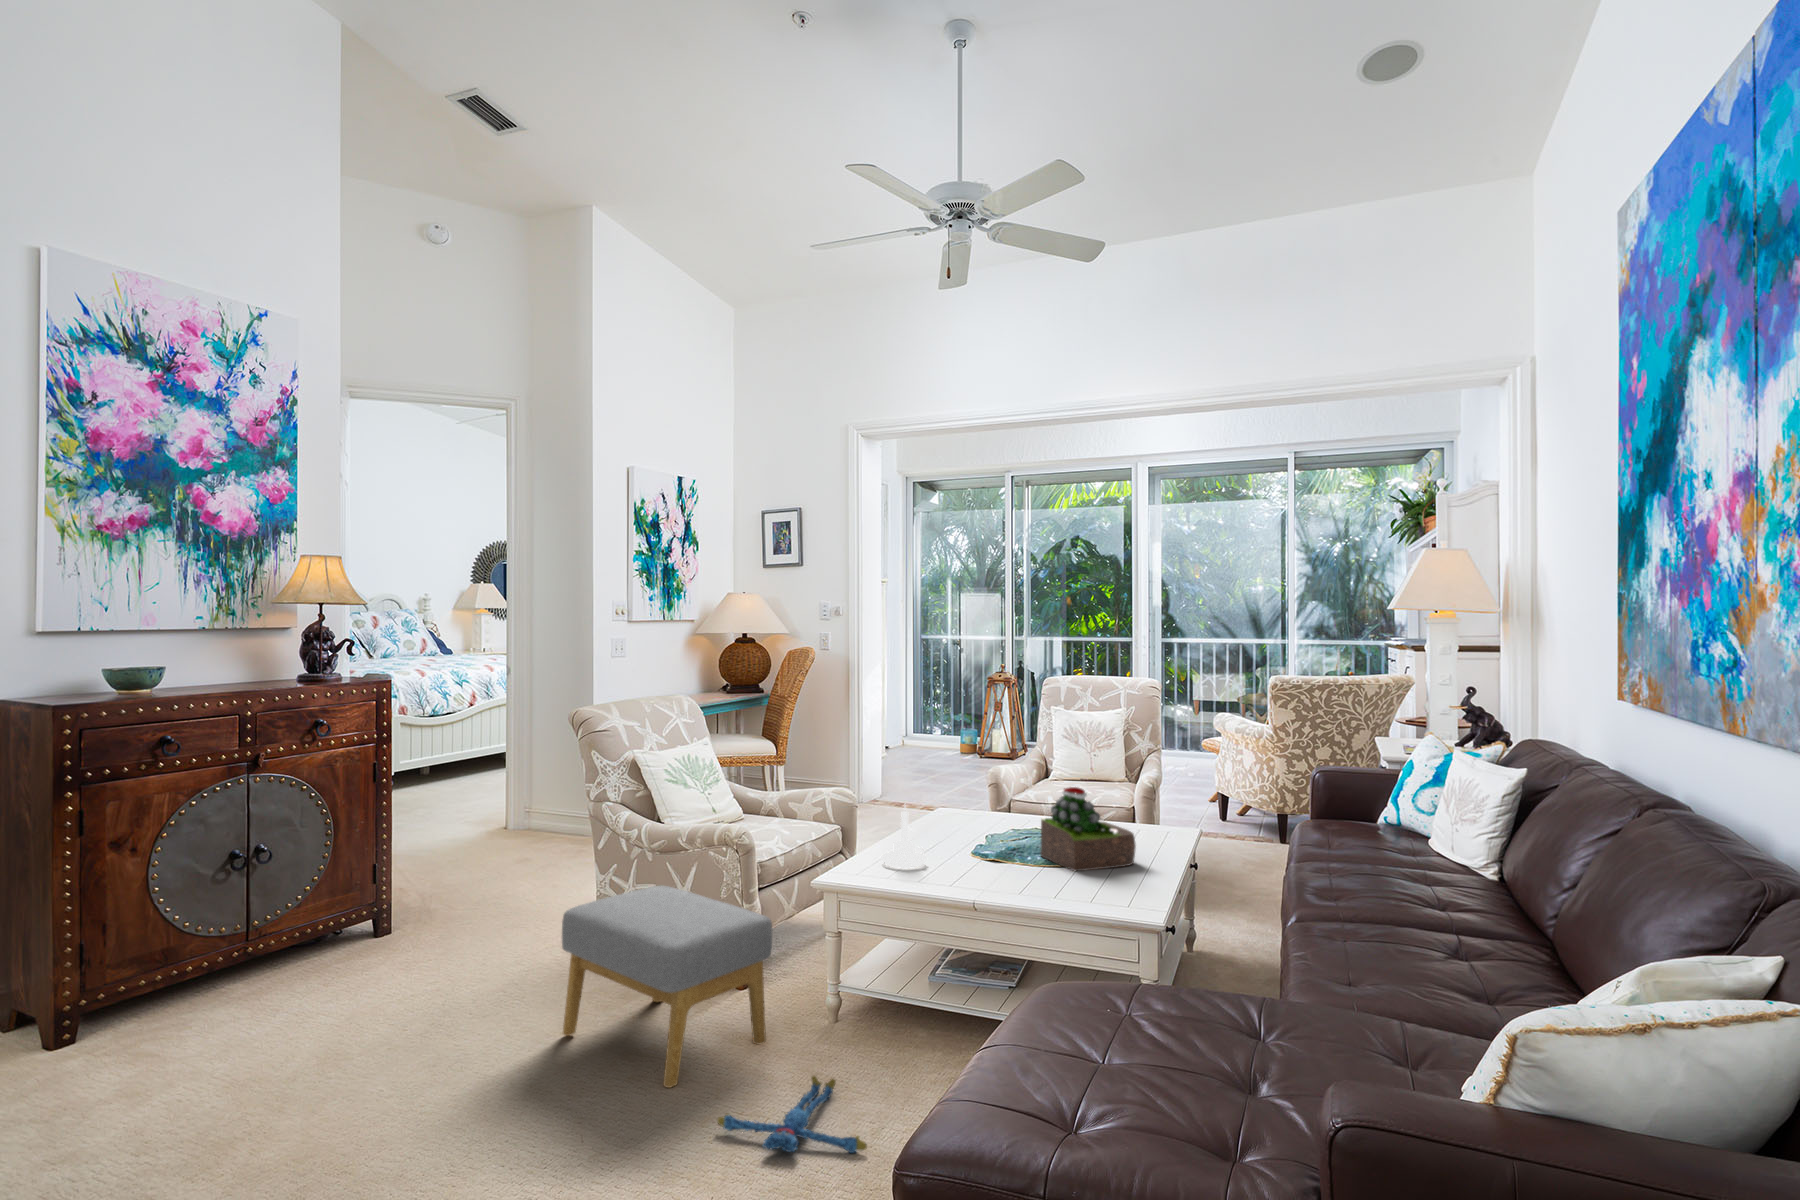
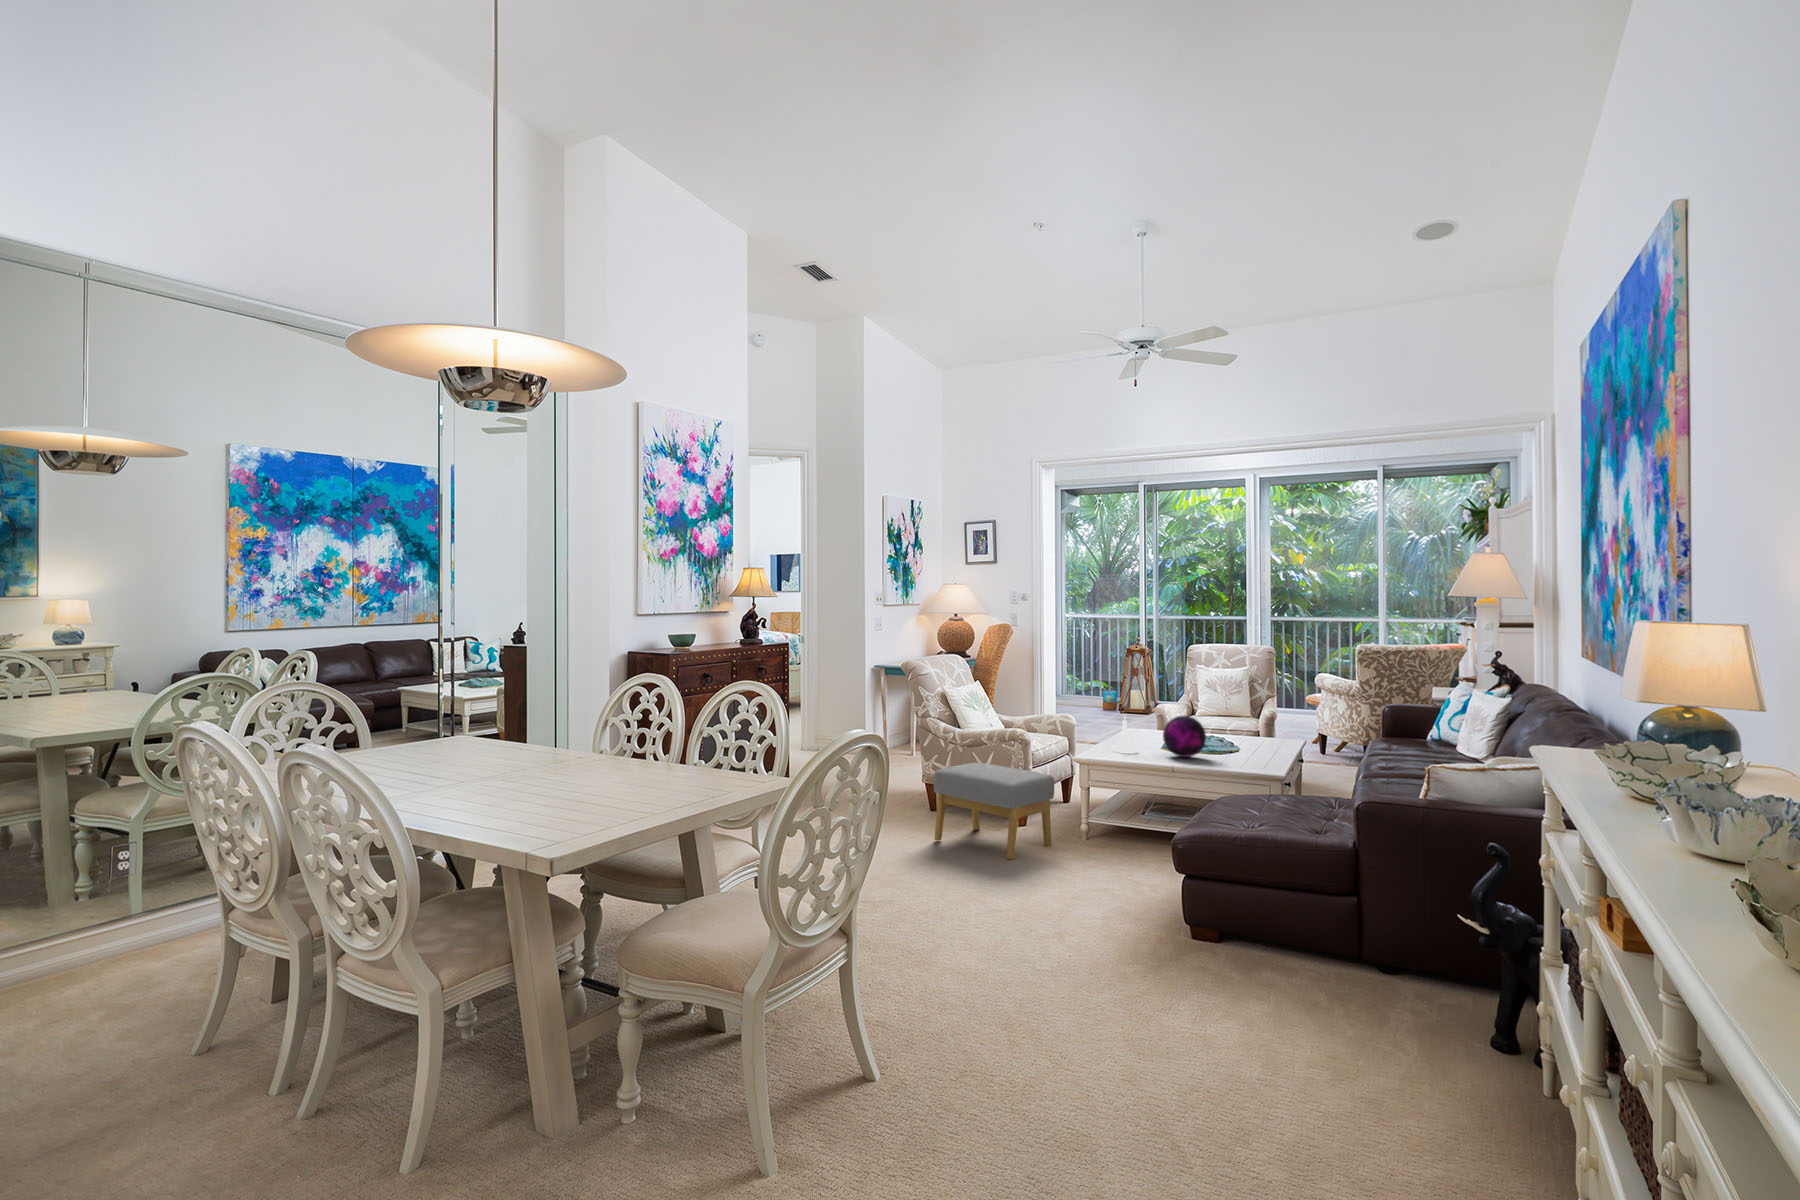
succulent plant: present [1040,787,1136,871] -> none [1205,708,1266,757]
decorative orb: none [963,805,1034,878] -> present [1163,716,1206,757]
plush toy: present [717,1076,867,1153] -> none [1047,854,1130,882]

